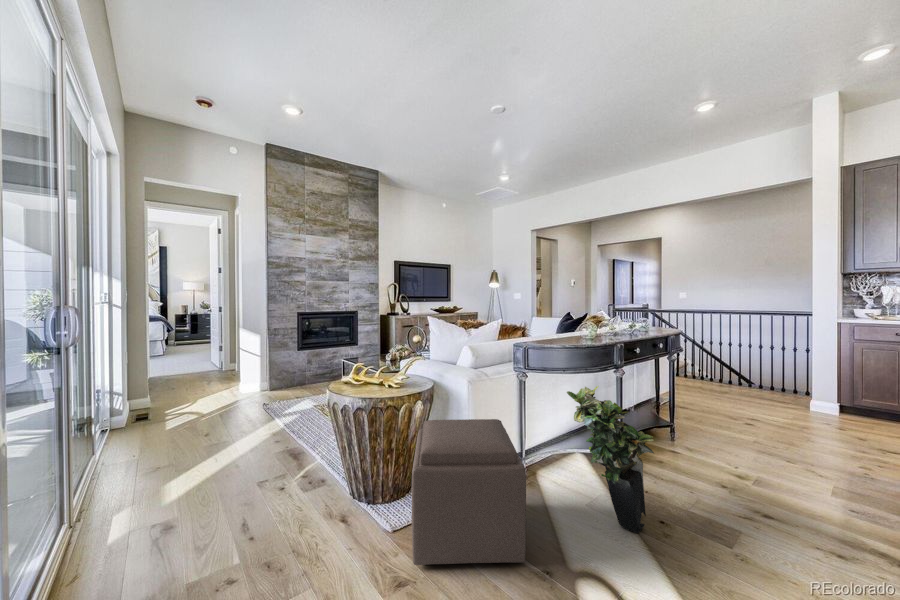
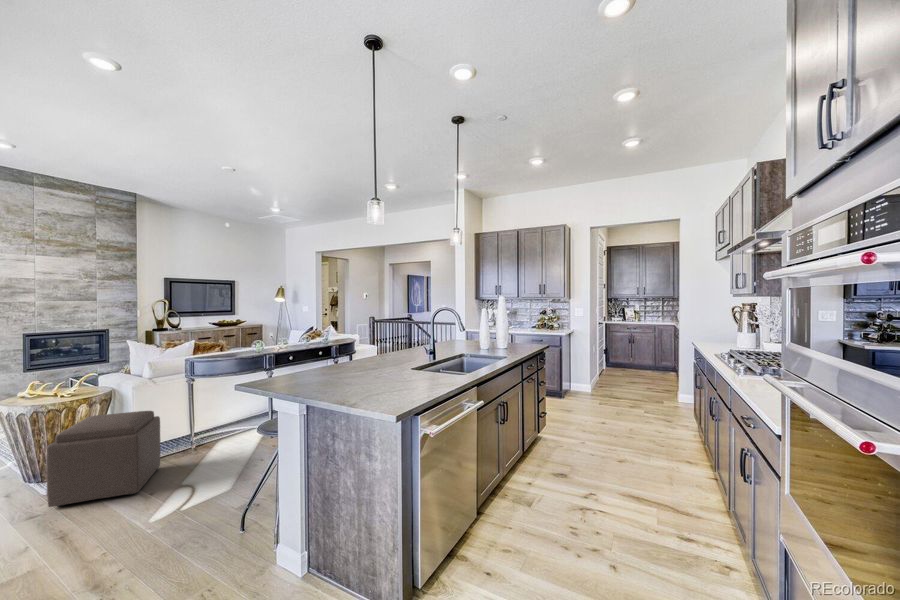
potted plant: present [567,386,654,533] -> none [201,382,255,469]

